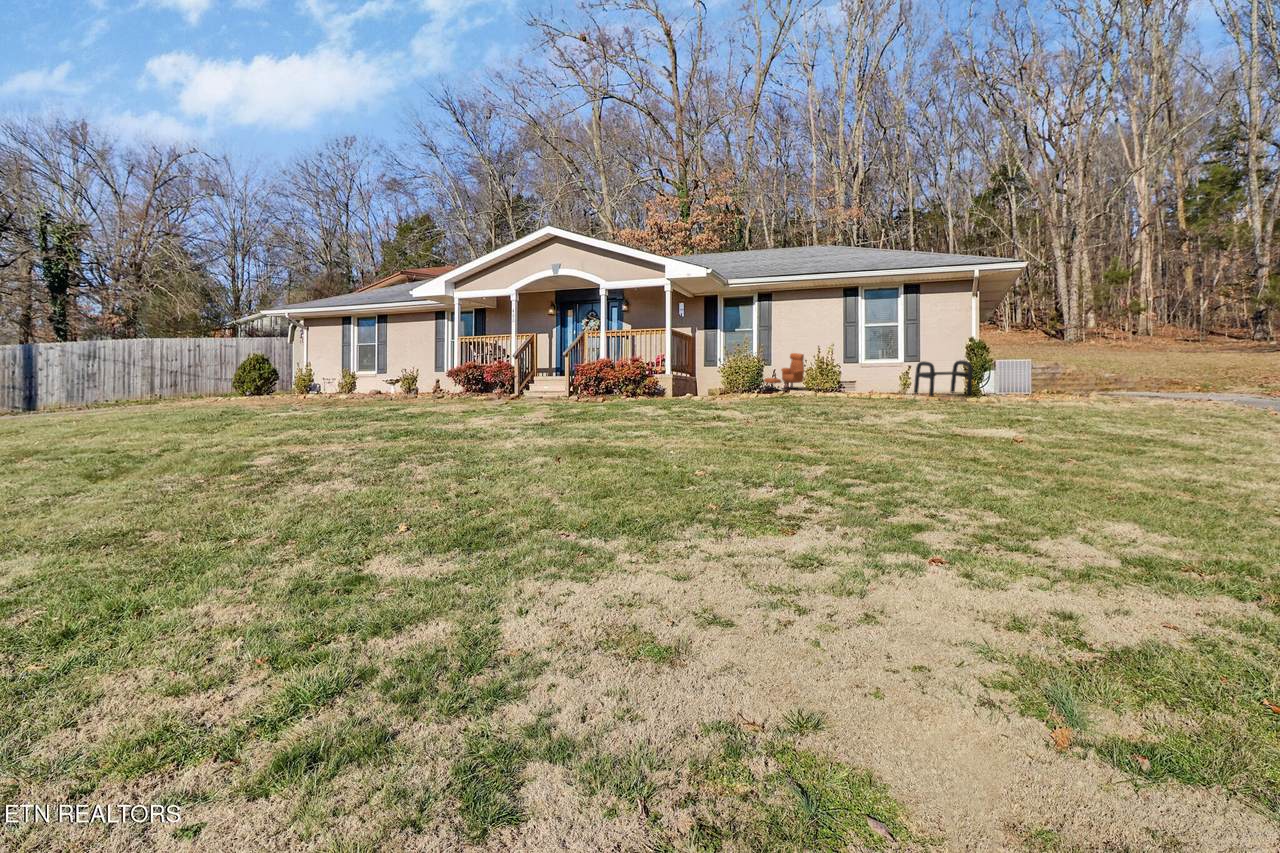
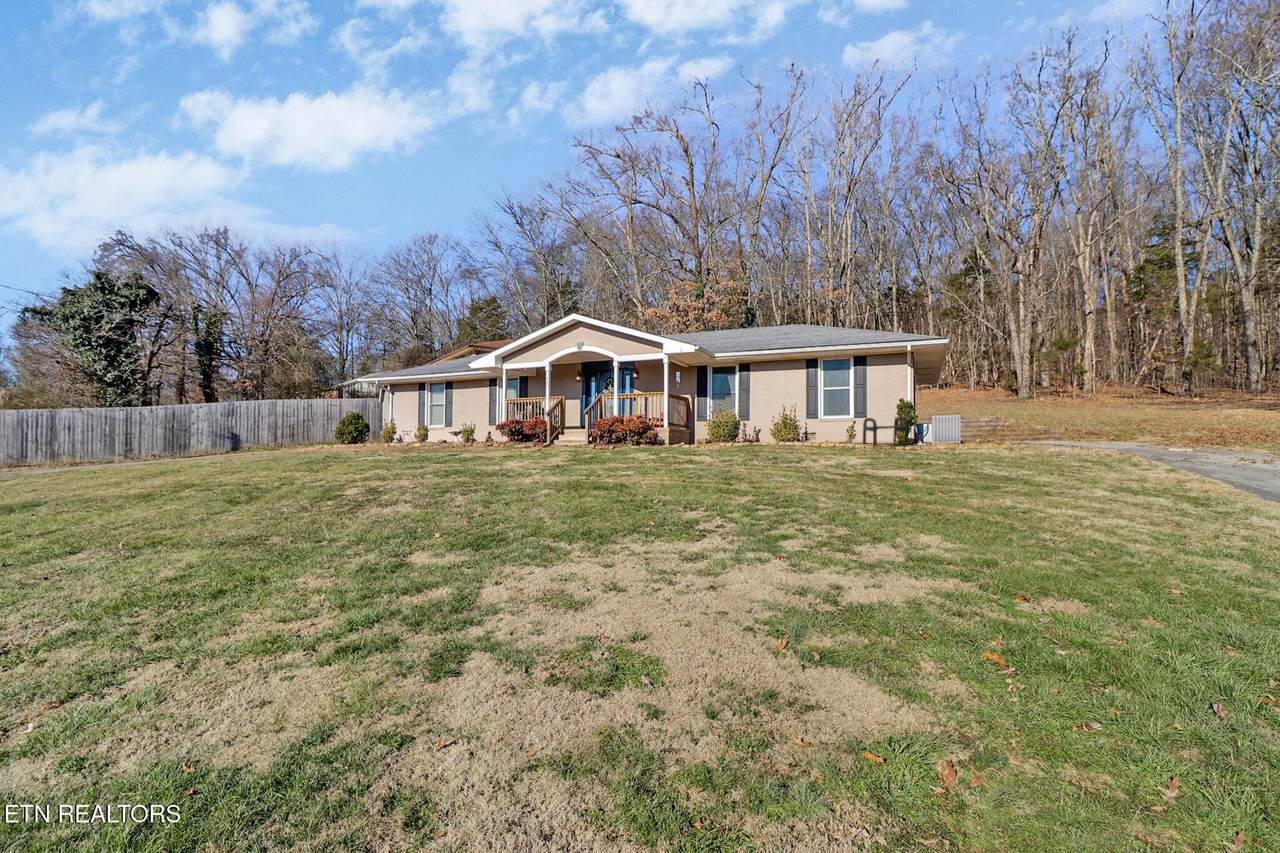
lounge chair: present [764,353,805,391] -> none [741,411,775,442]

